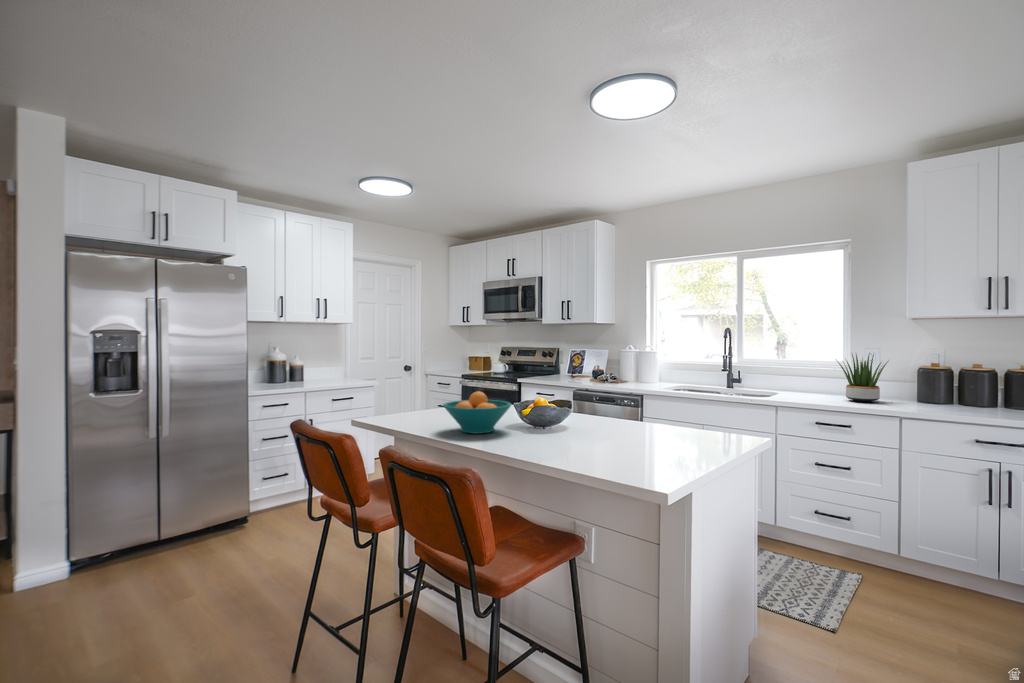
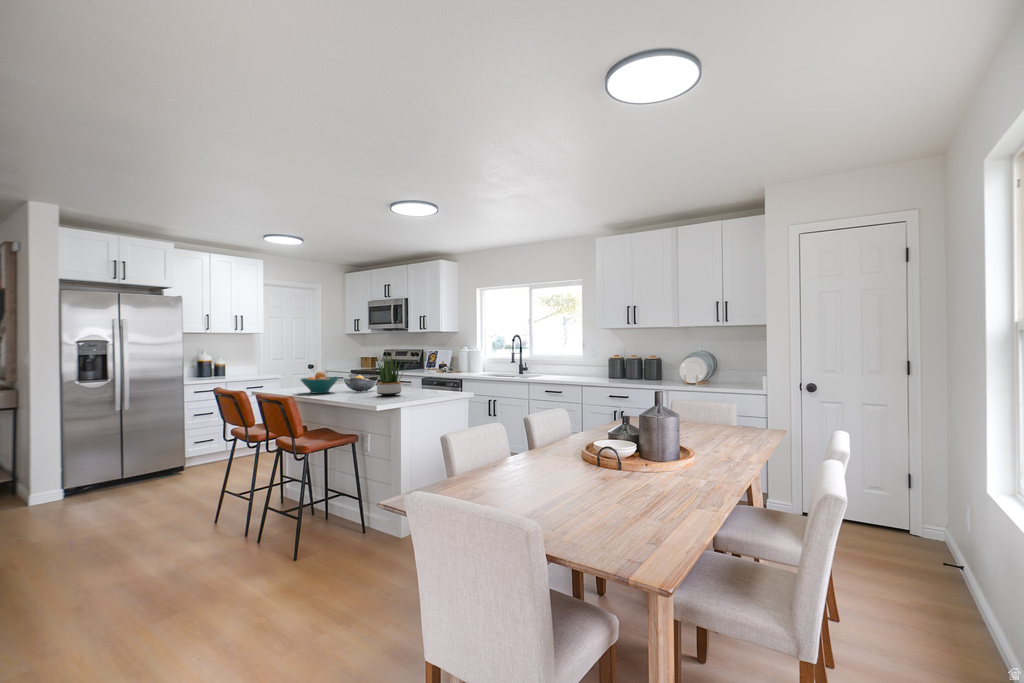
potted plant: present [839,354,888,402] -> present [376,355,407,396]

